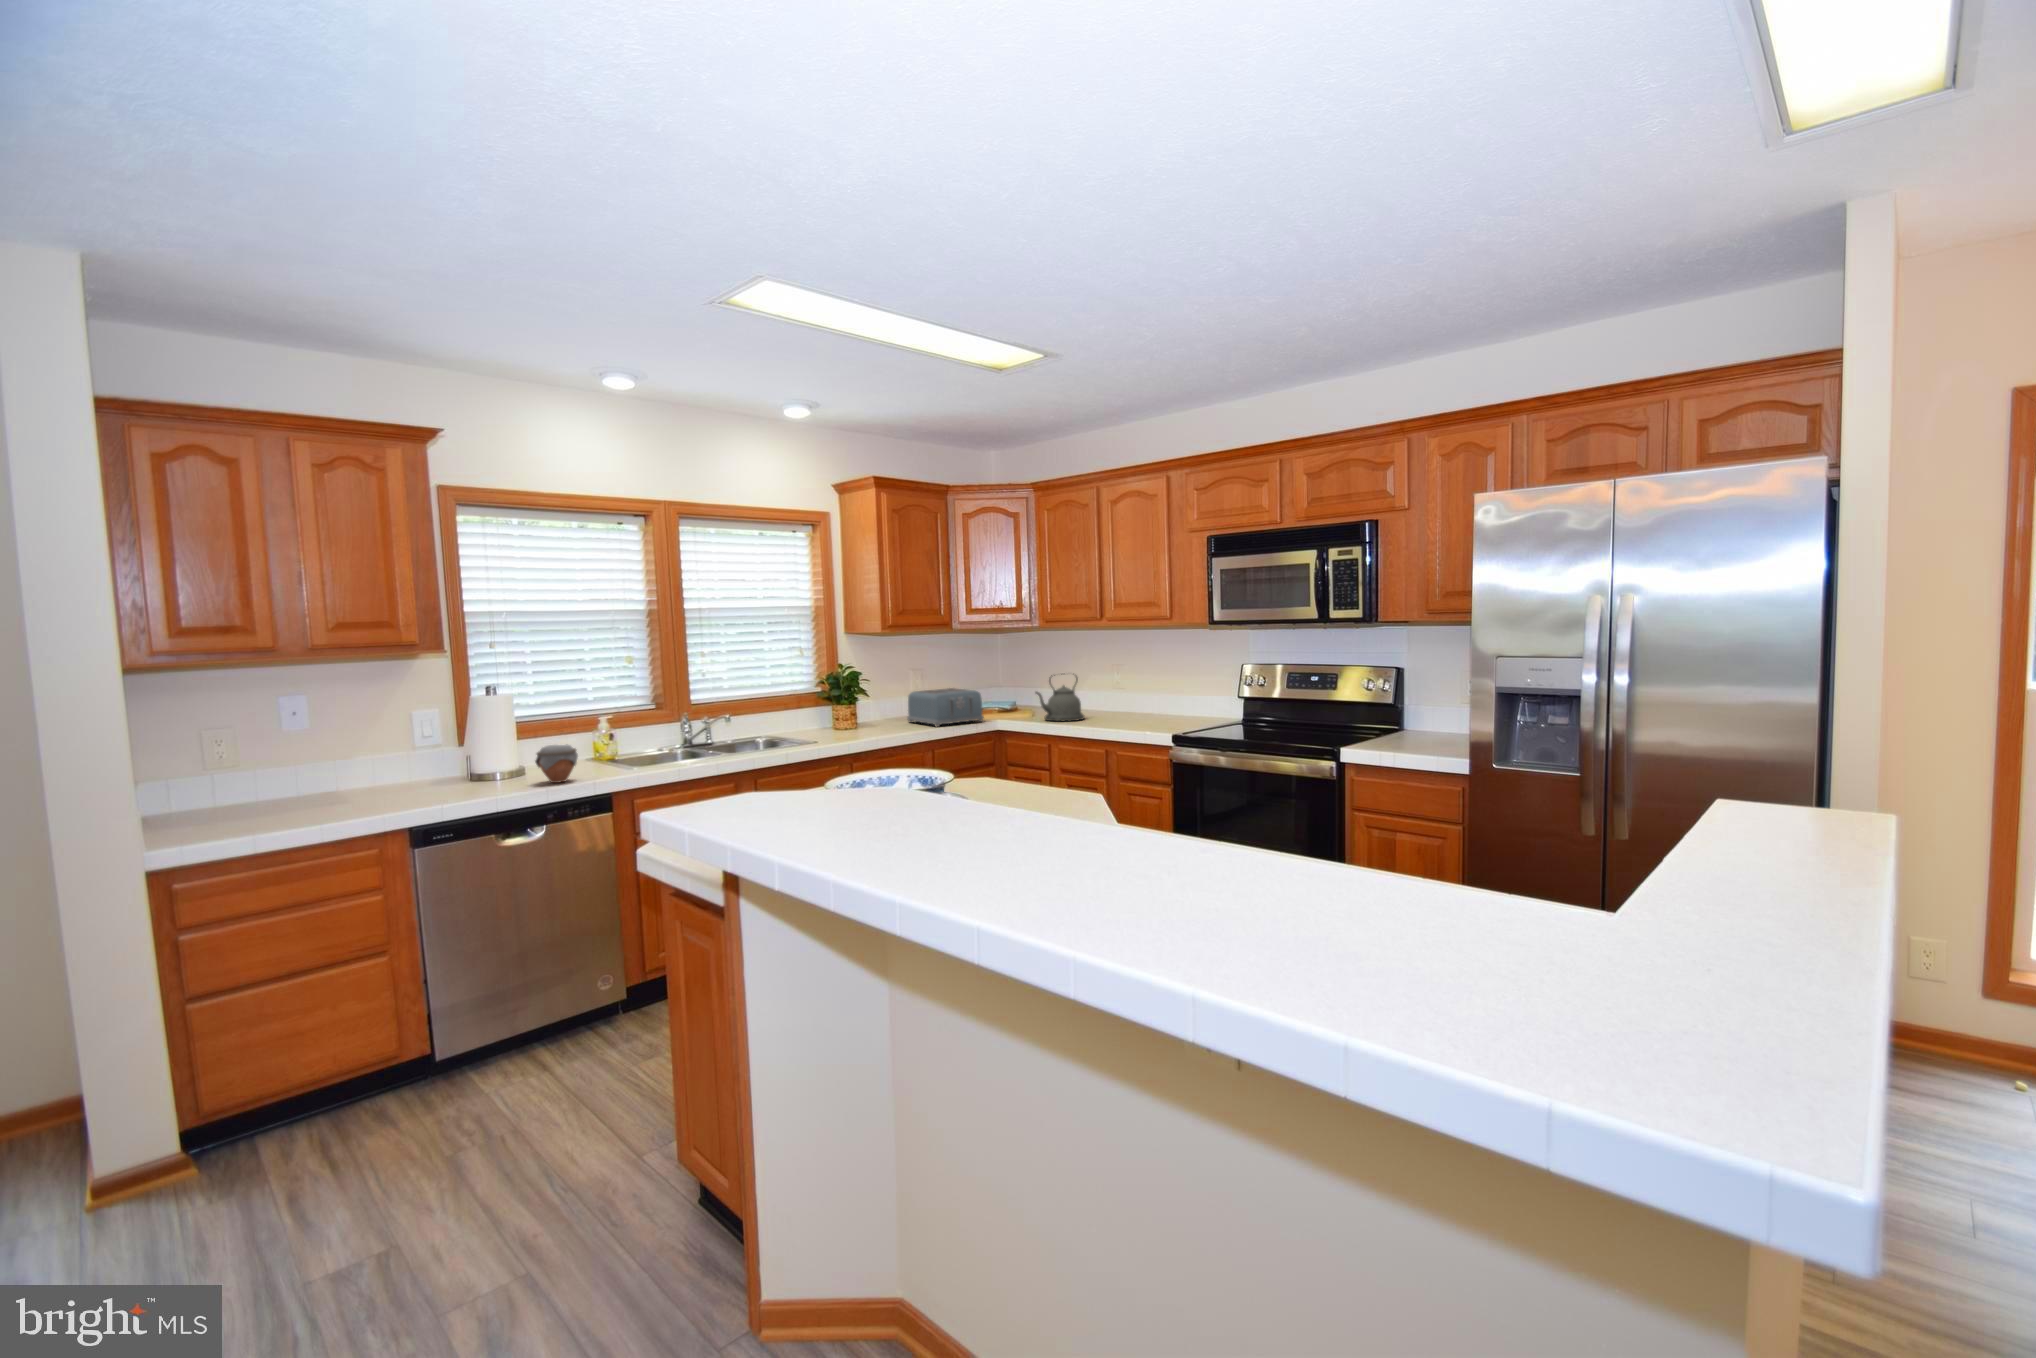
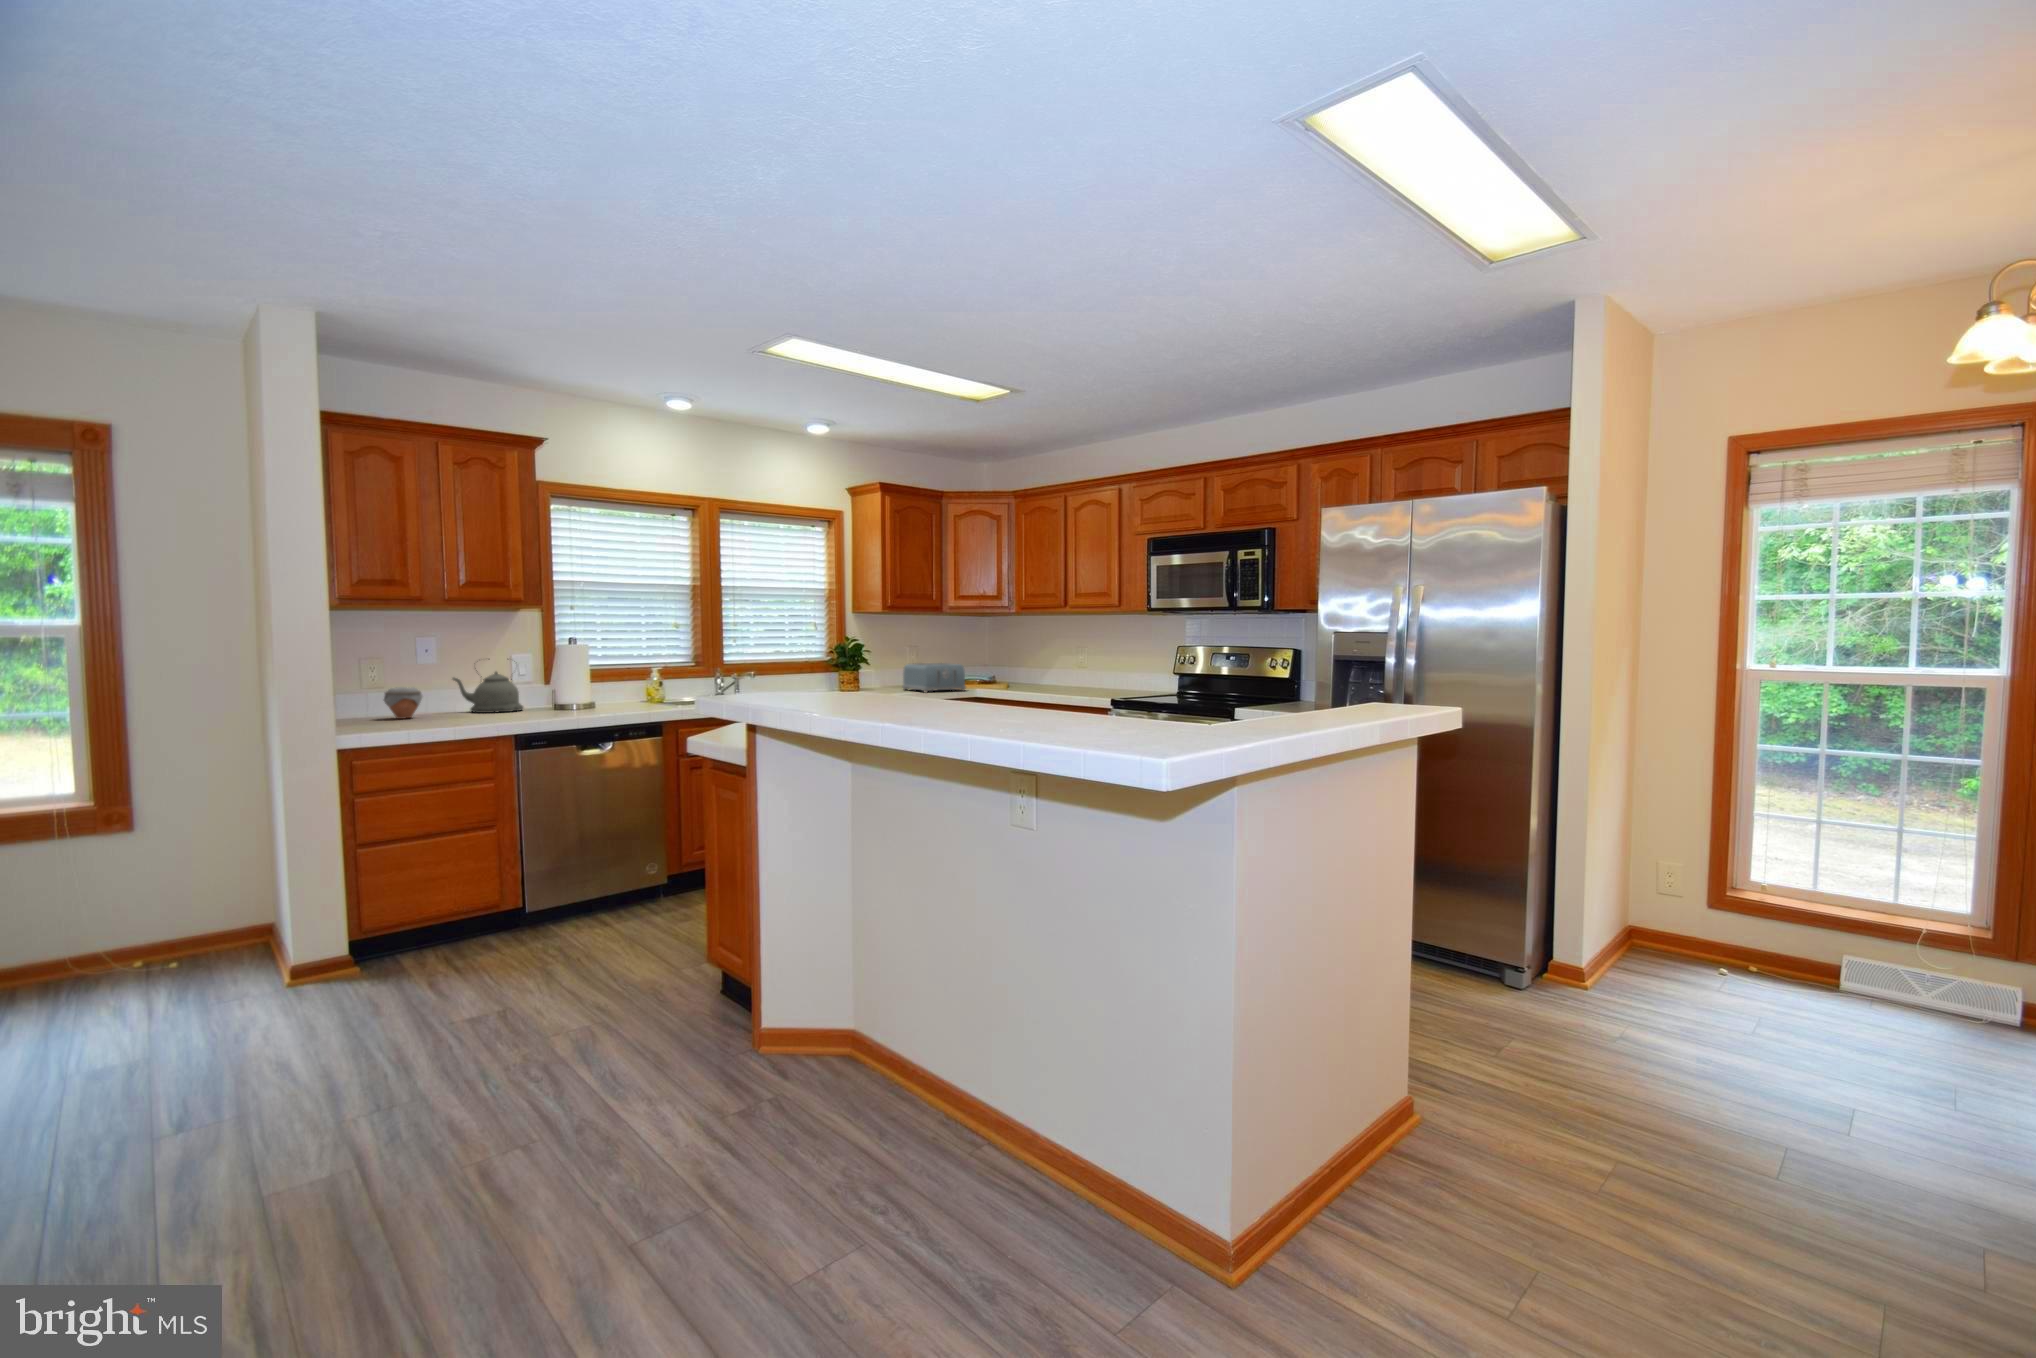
kettle: present [1036,675,1084,721] -> present [453,670,523,713]
jar: present [535,745,578,783] -> present [384,687,423,719]

